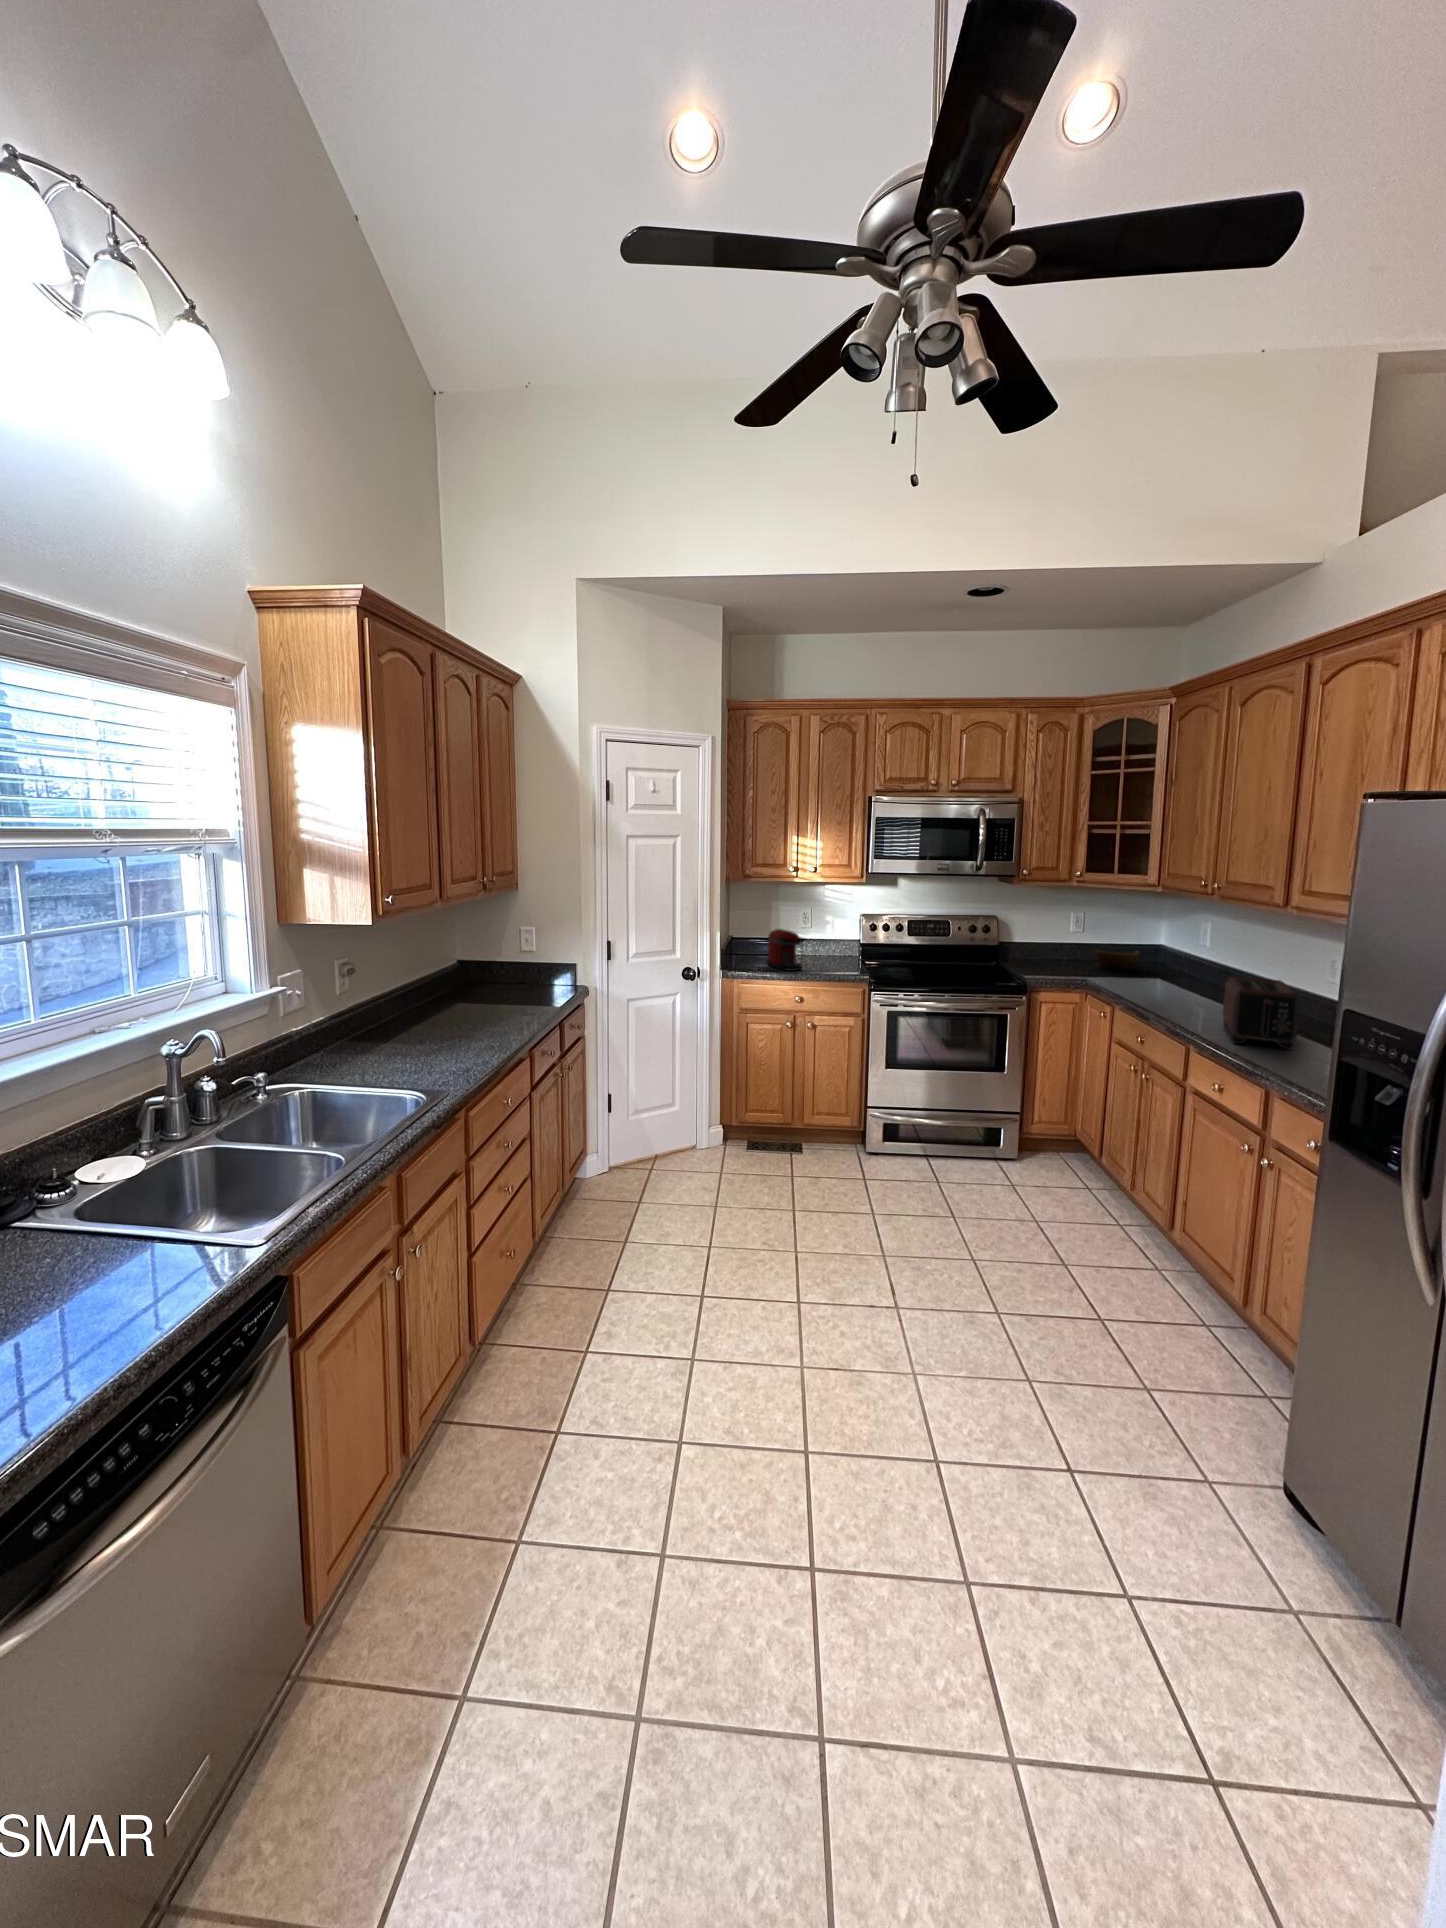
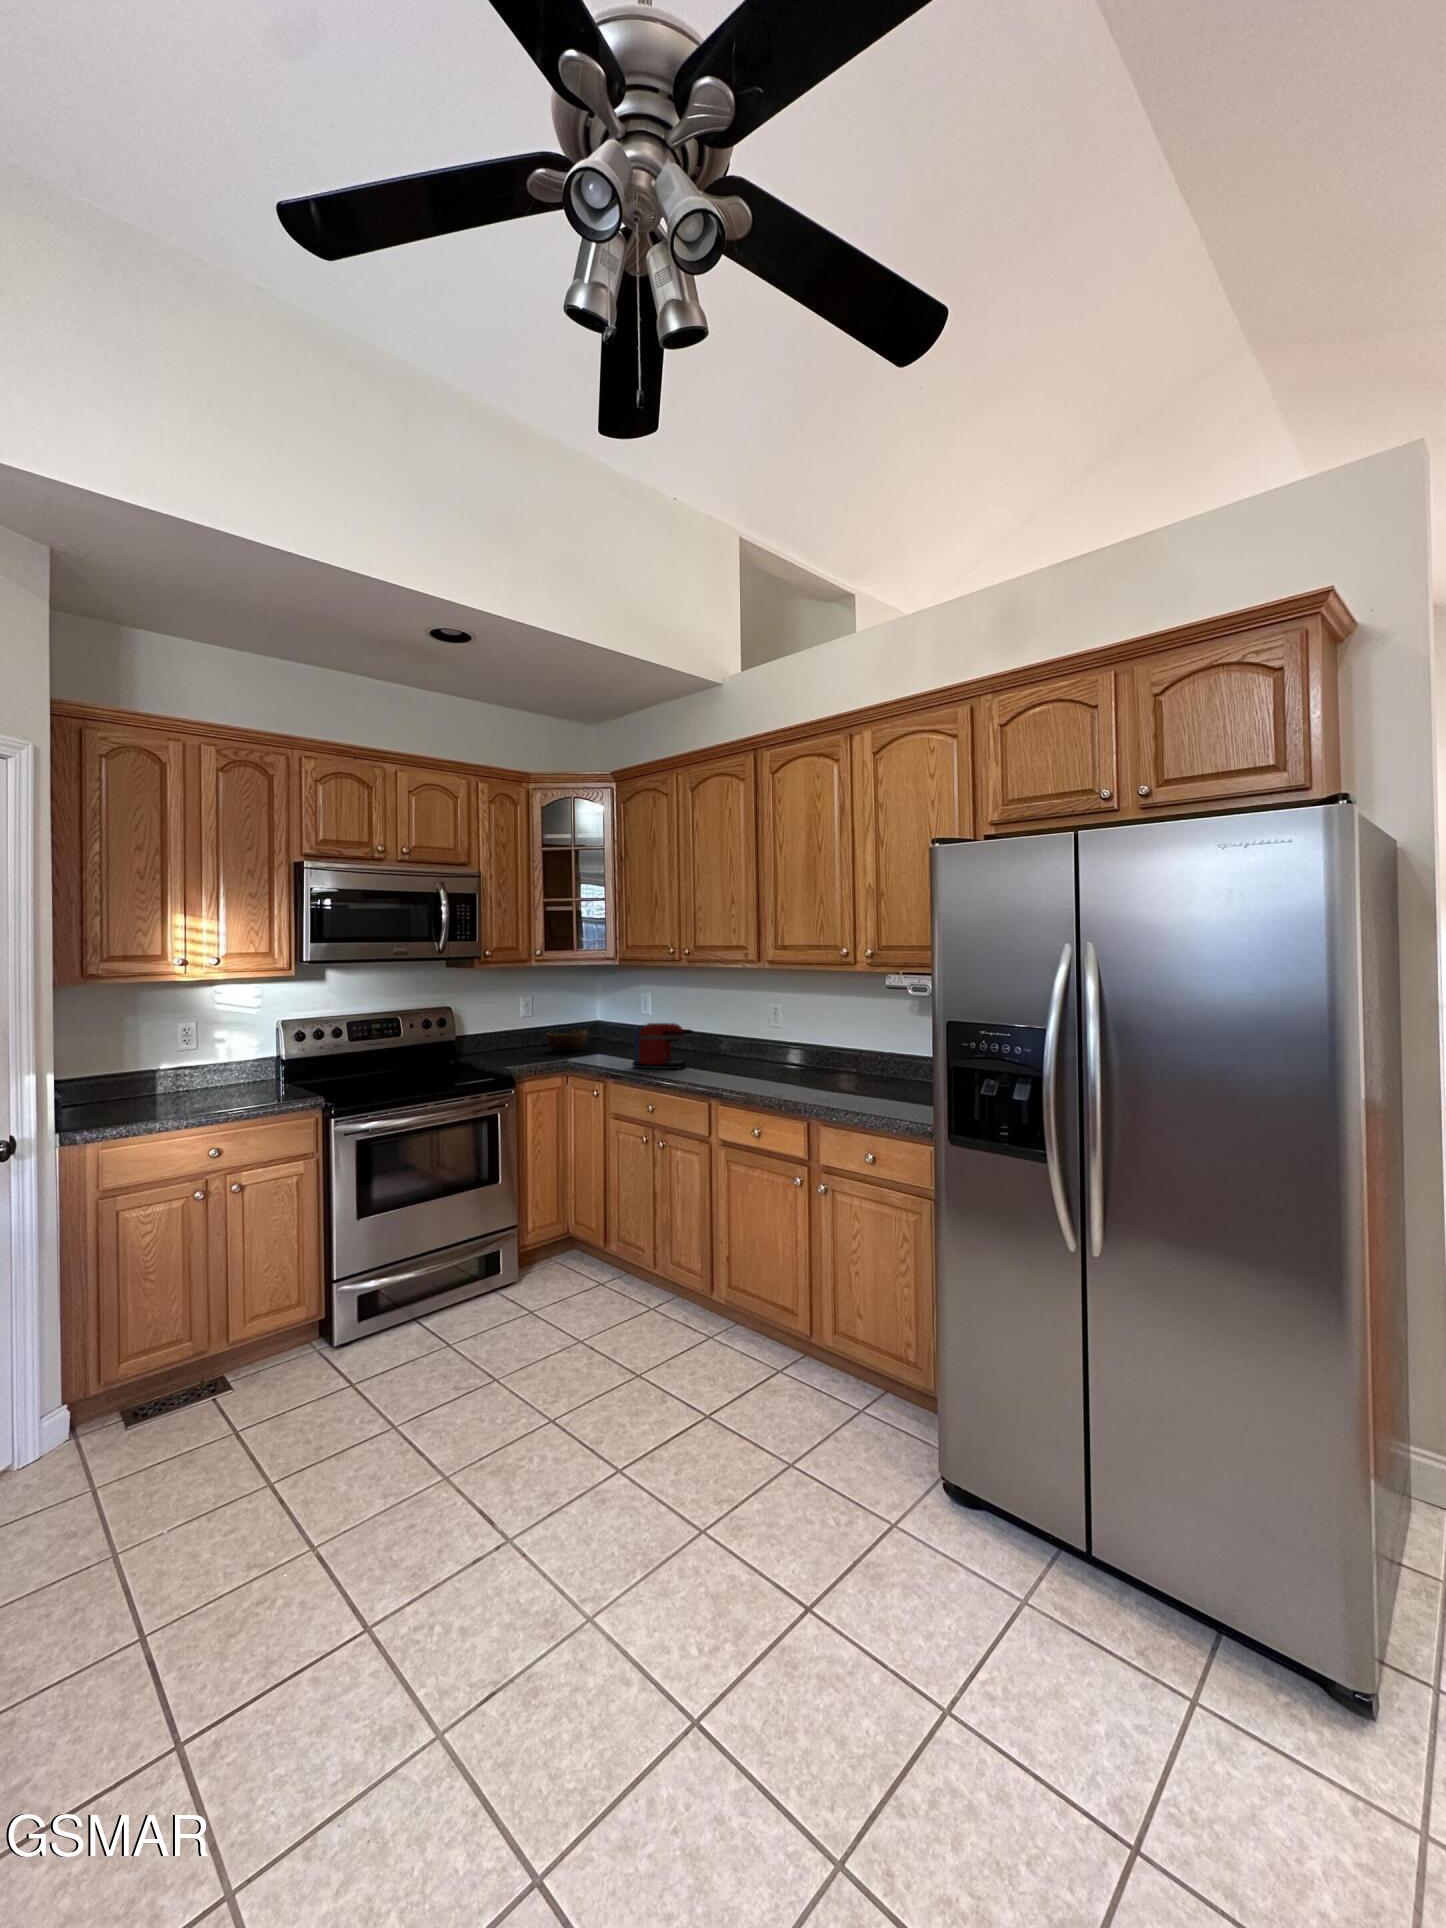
coffee maker: present [767,929,805,971] -> present [632,1023,693,1069]
toaster: present [1223,977,1300,1050] -> none [720,1029,792,1091]

